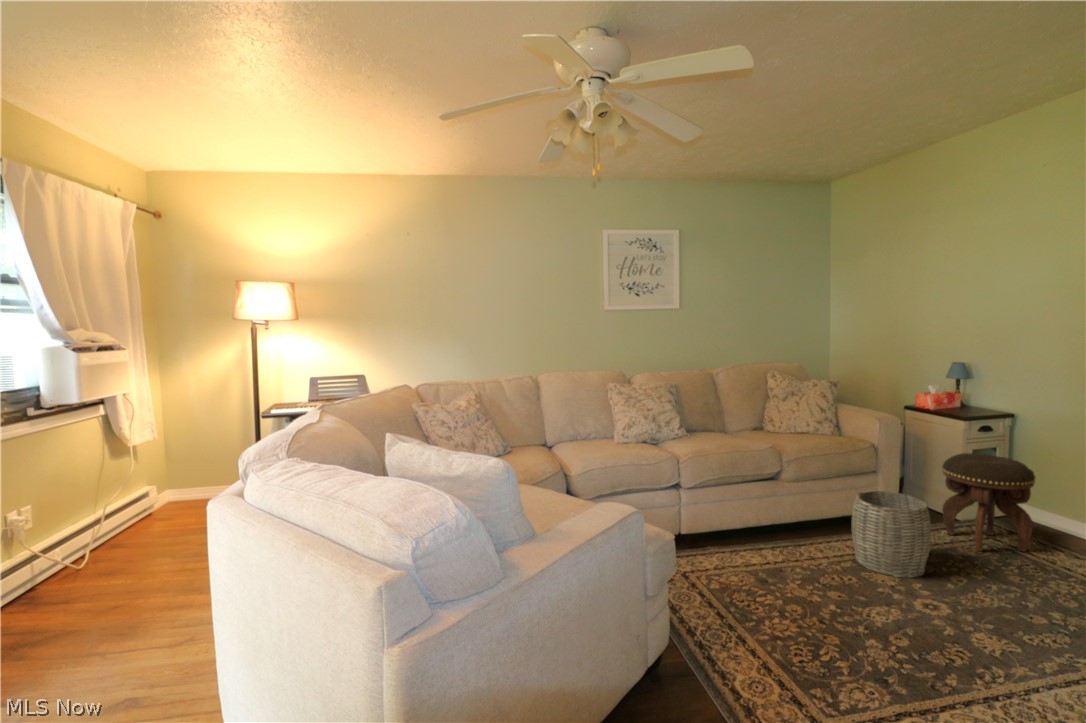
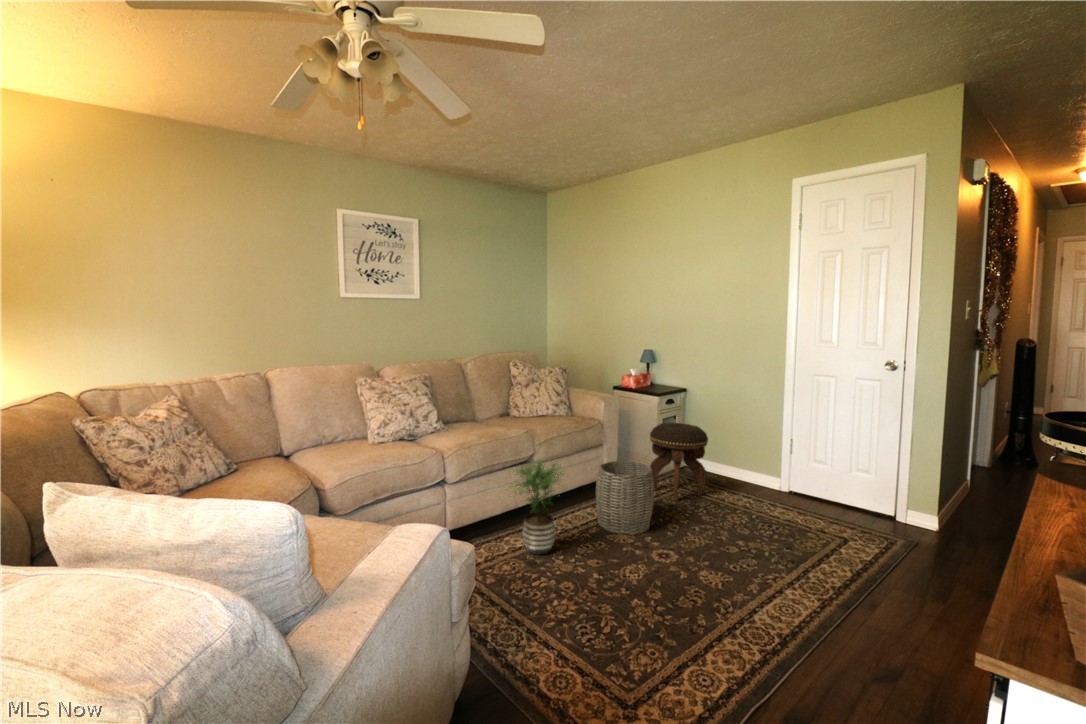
potted plant: none [738,476,804,575] -> present [513,461,562,555]

